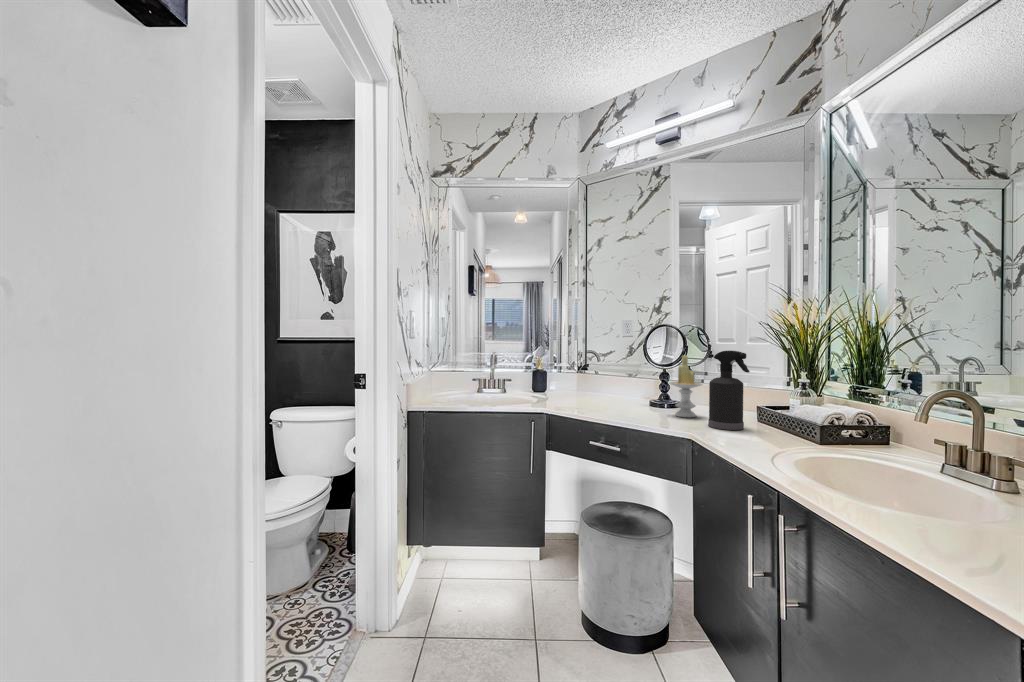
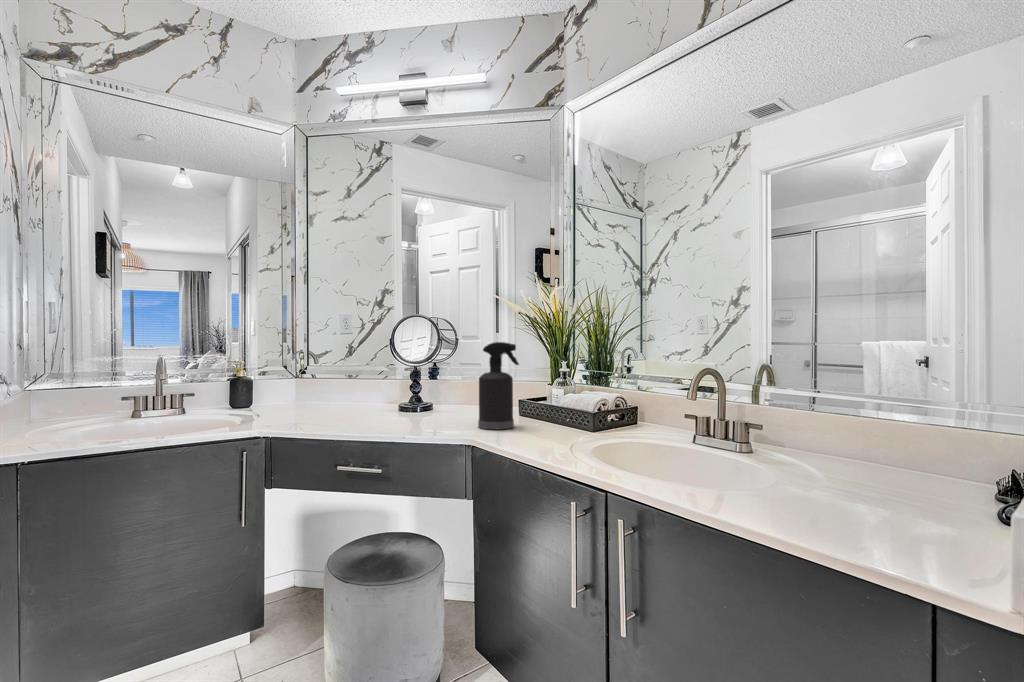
candle: present [670,355,702,417] -> none [429,350,464,421]

